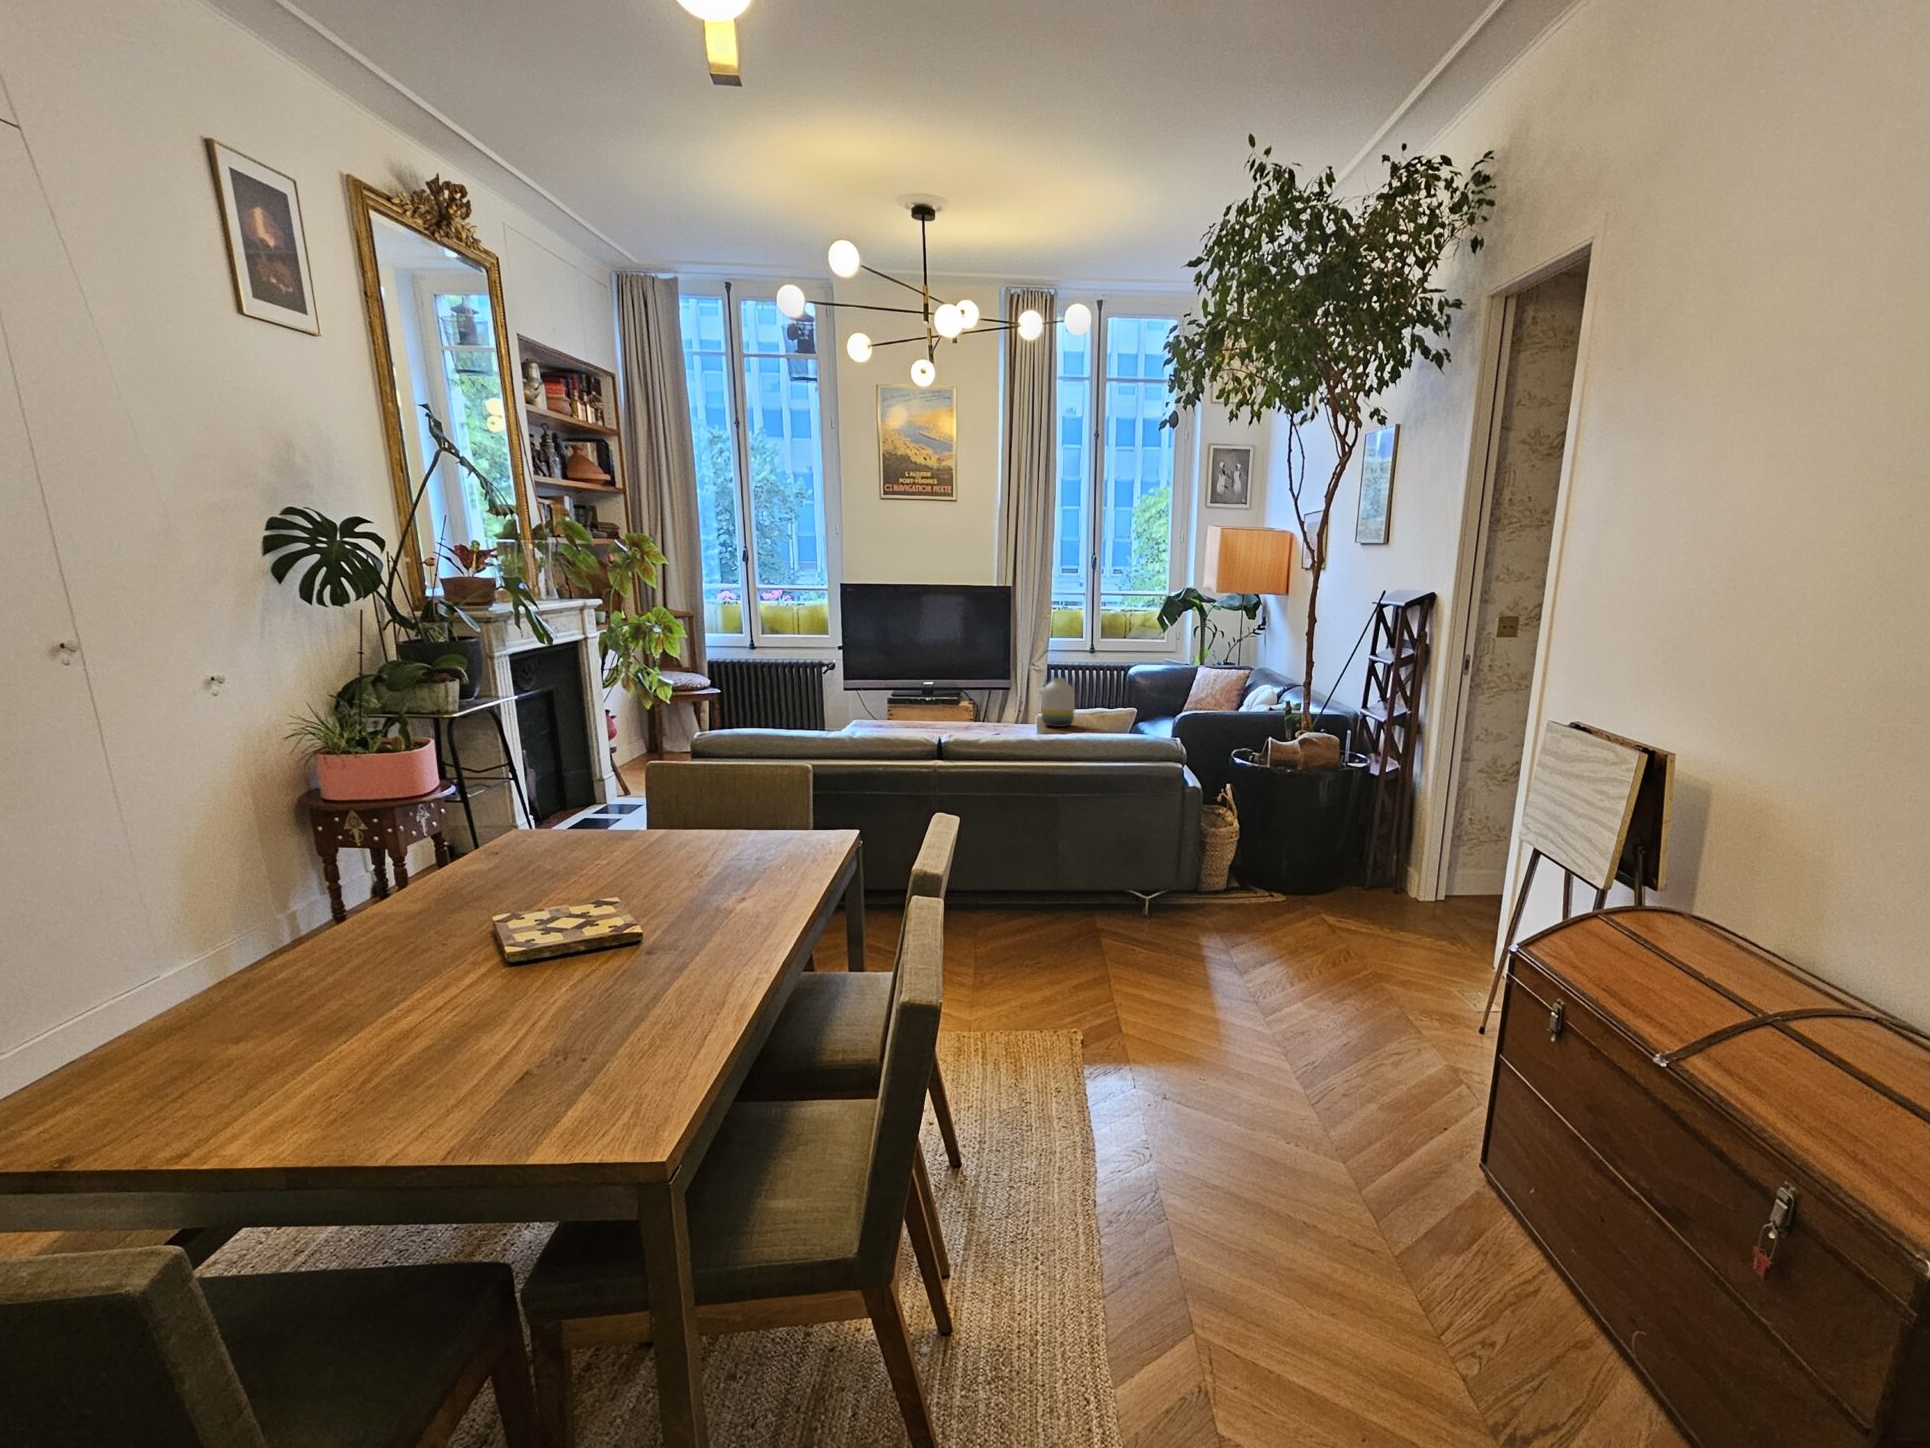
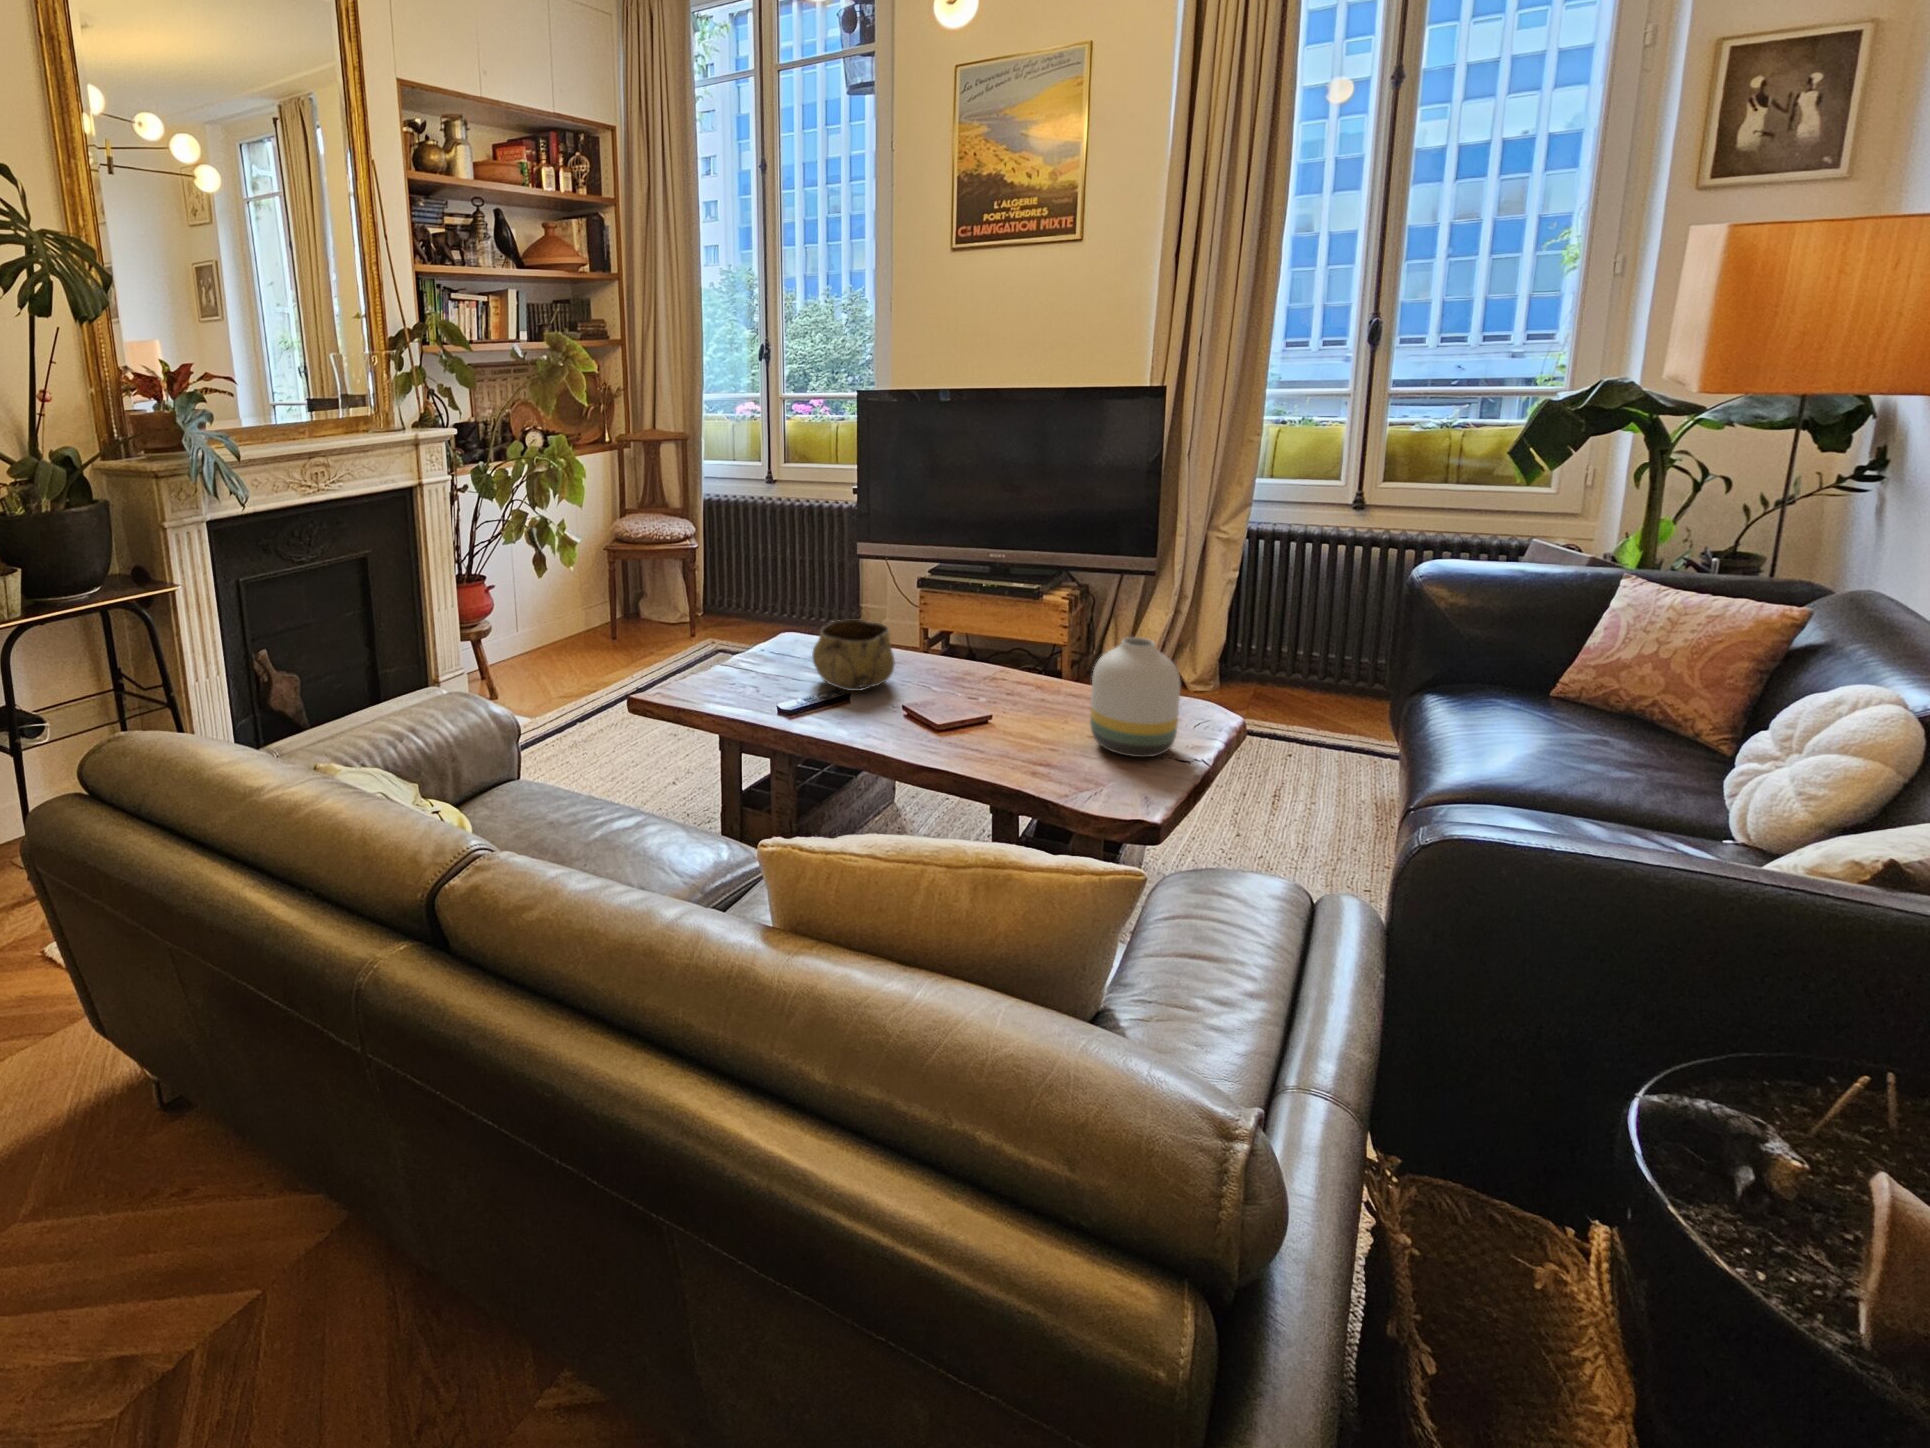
decorative bowl: none [902,691,945,724] -> present [812,620,895,691]

